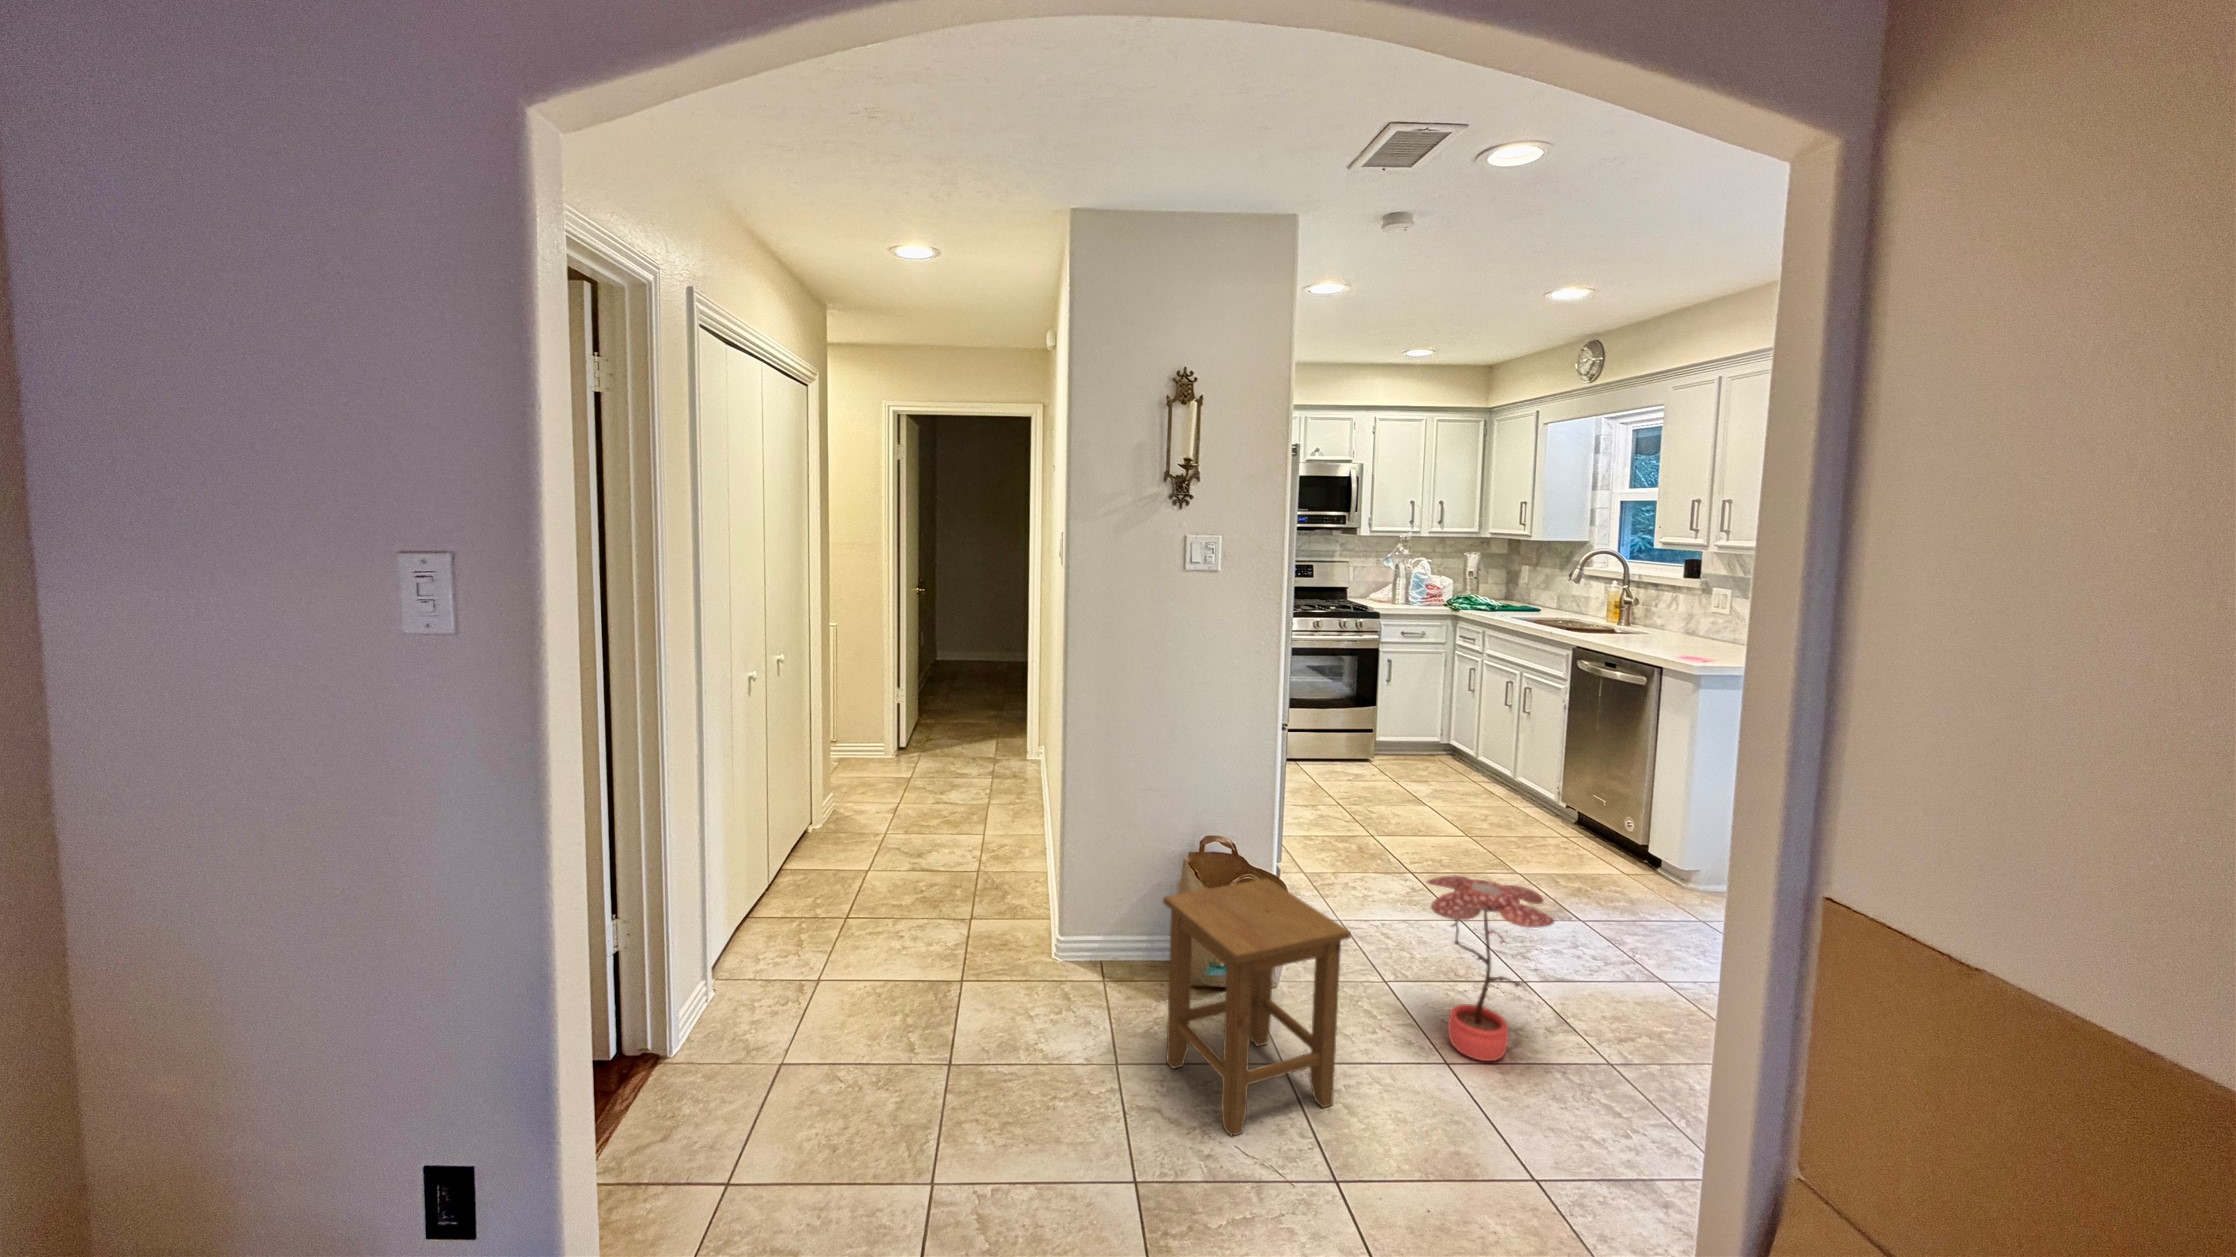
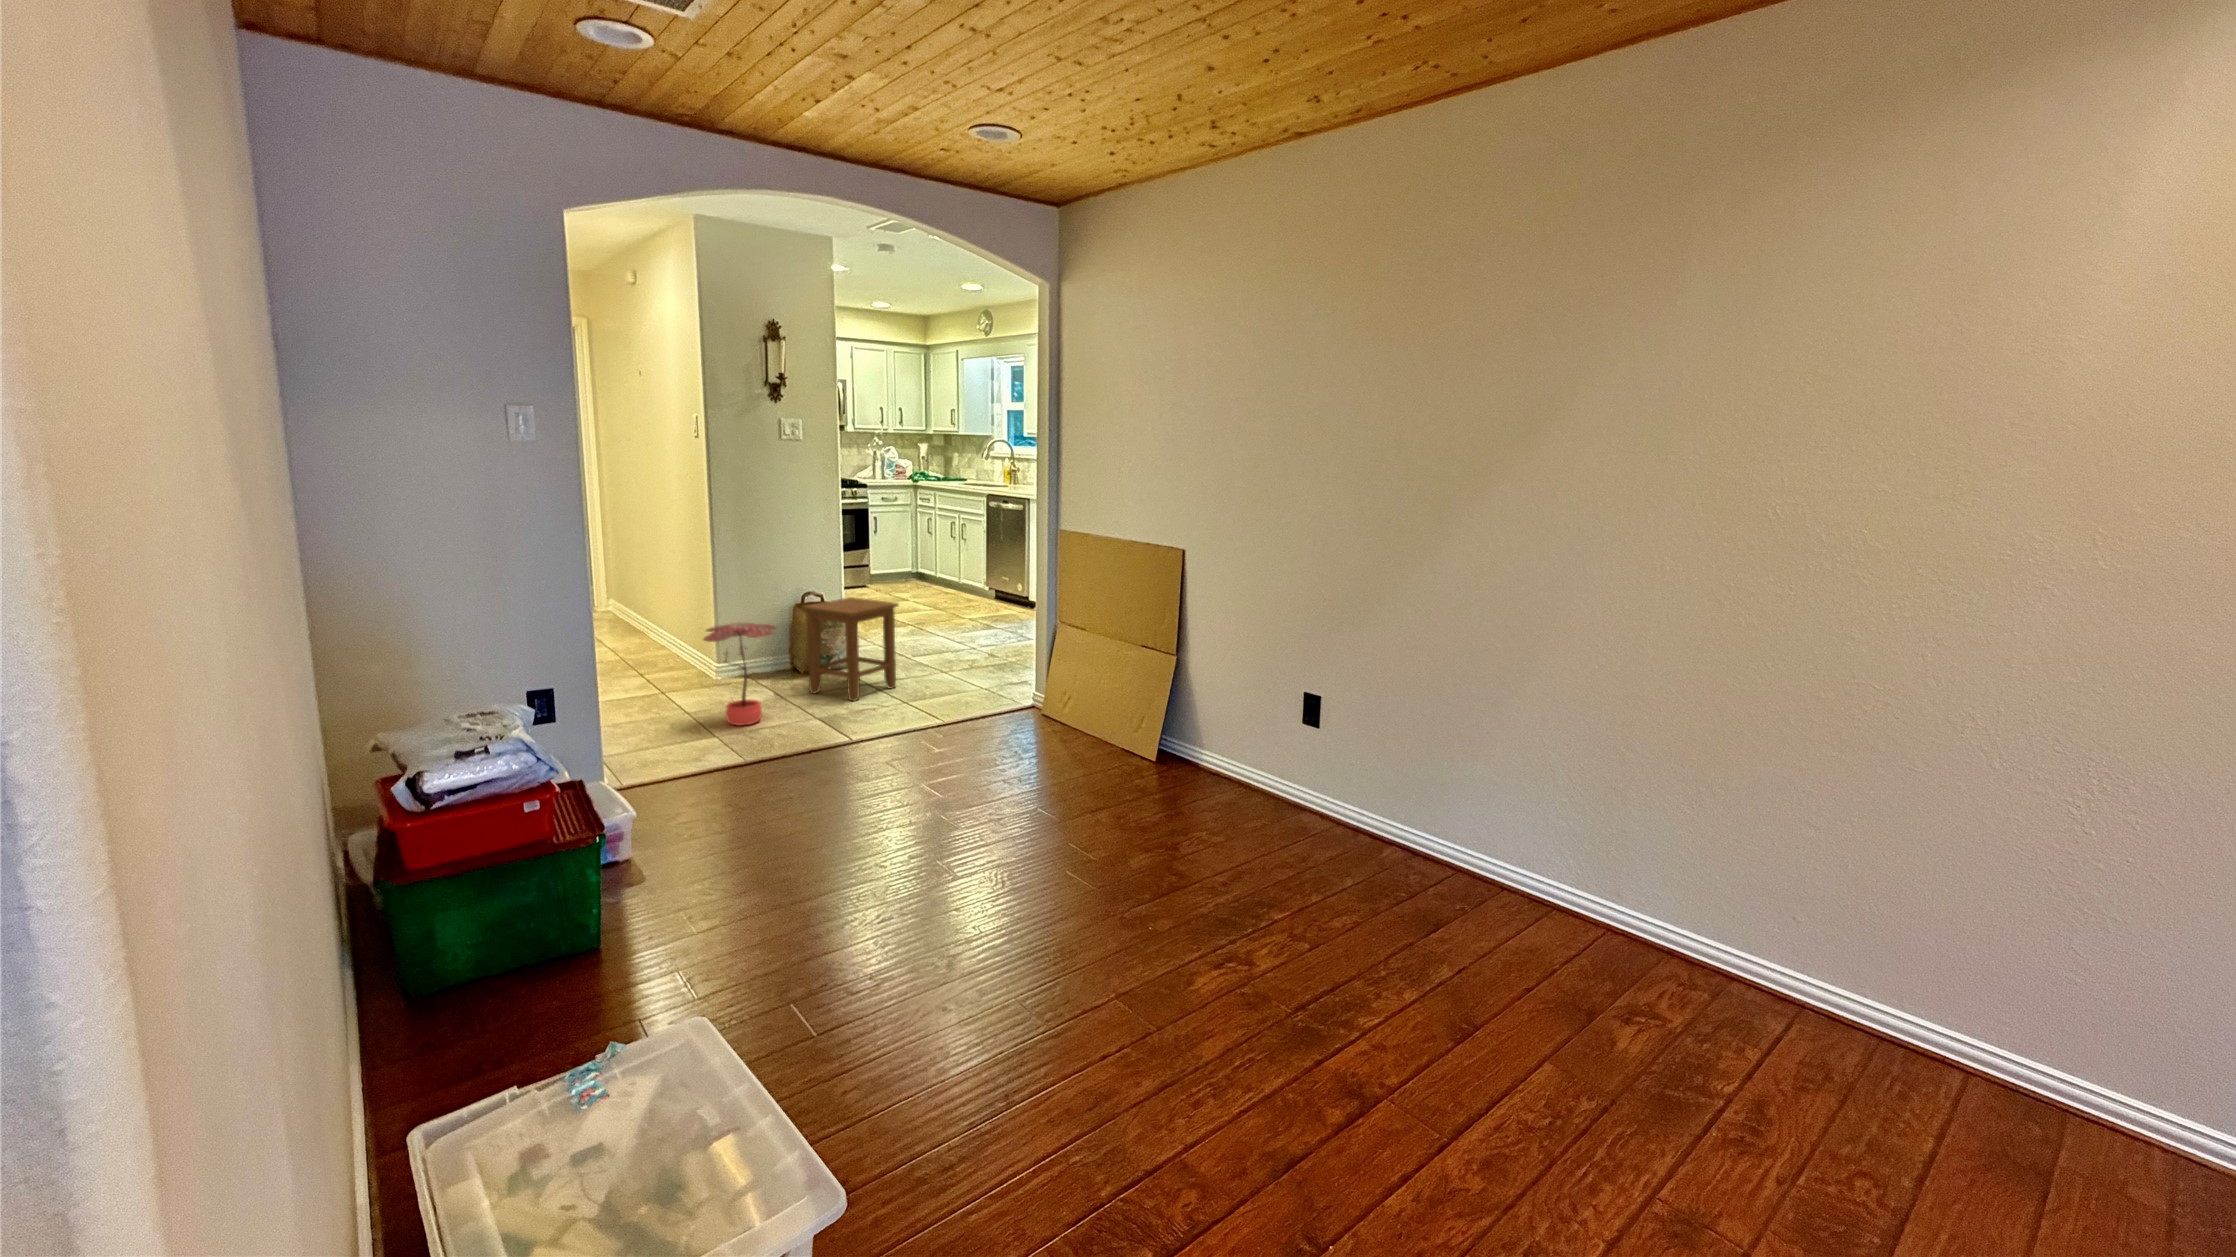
potted plant: present [1427,875,1554,1061] -> present [704,623,776,725]

